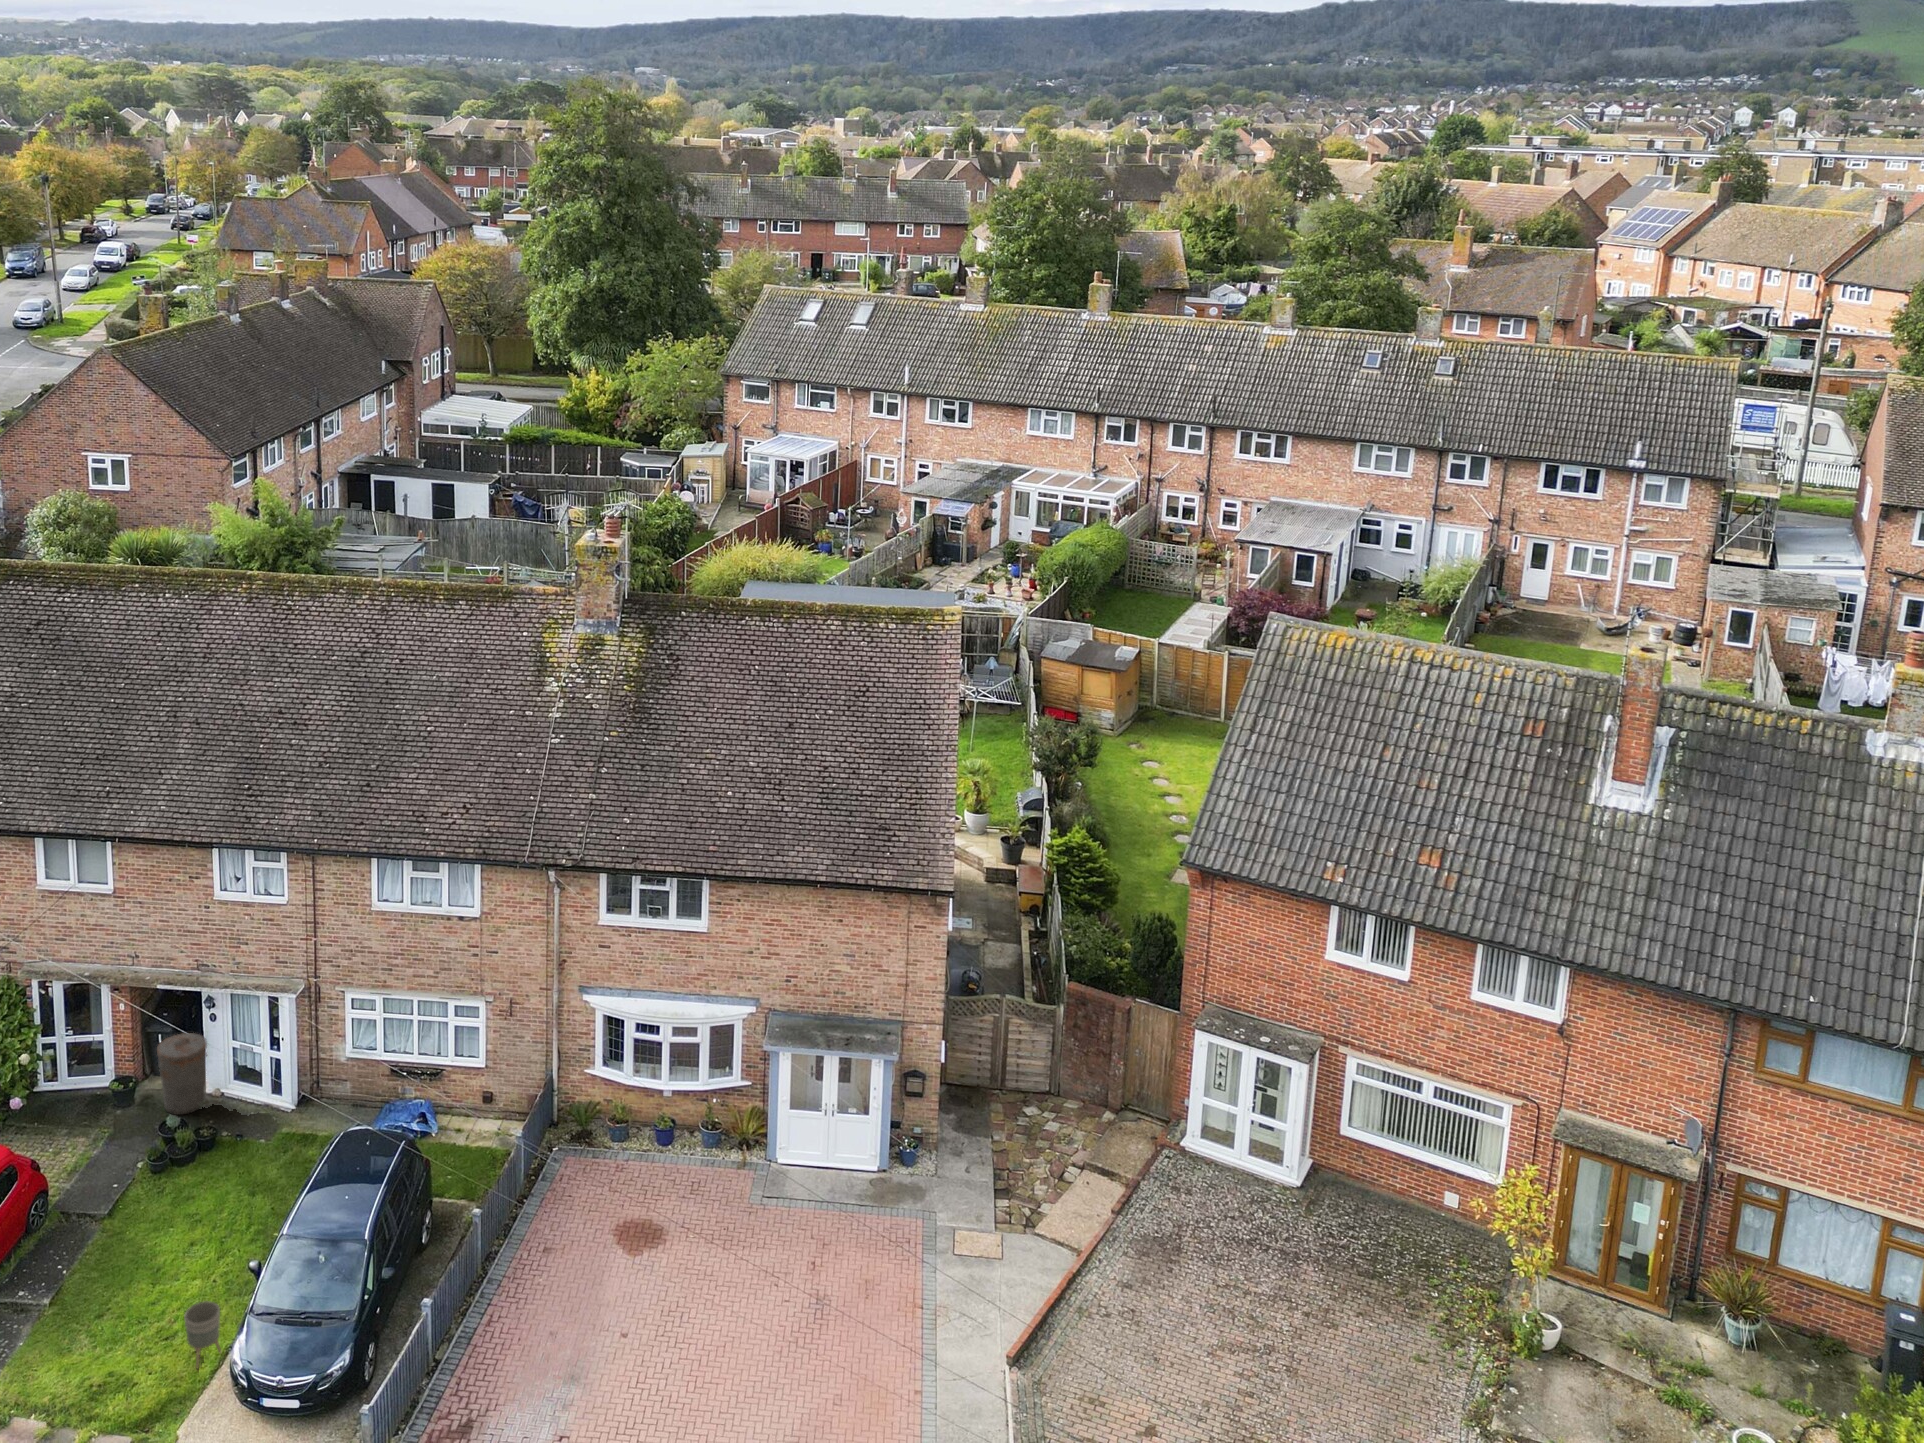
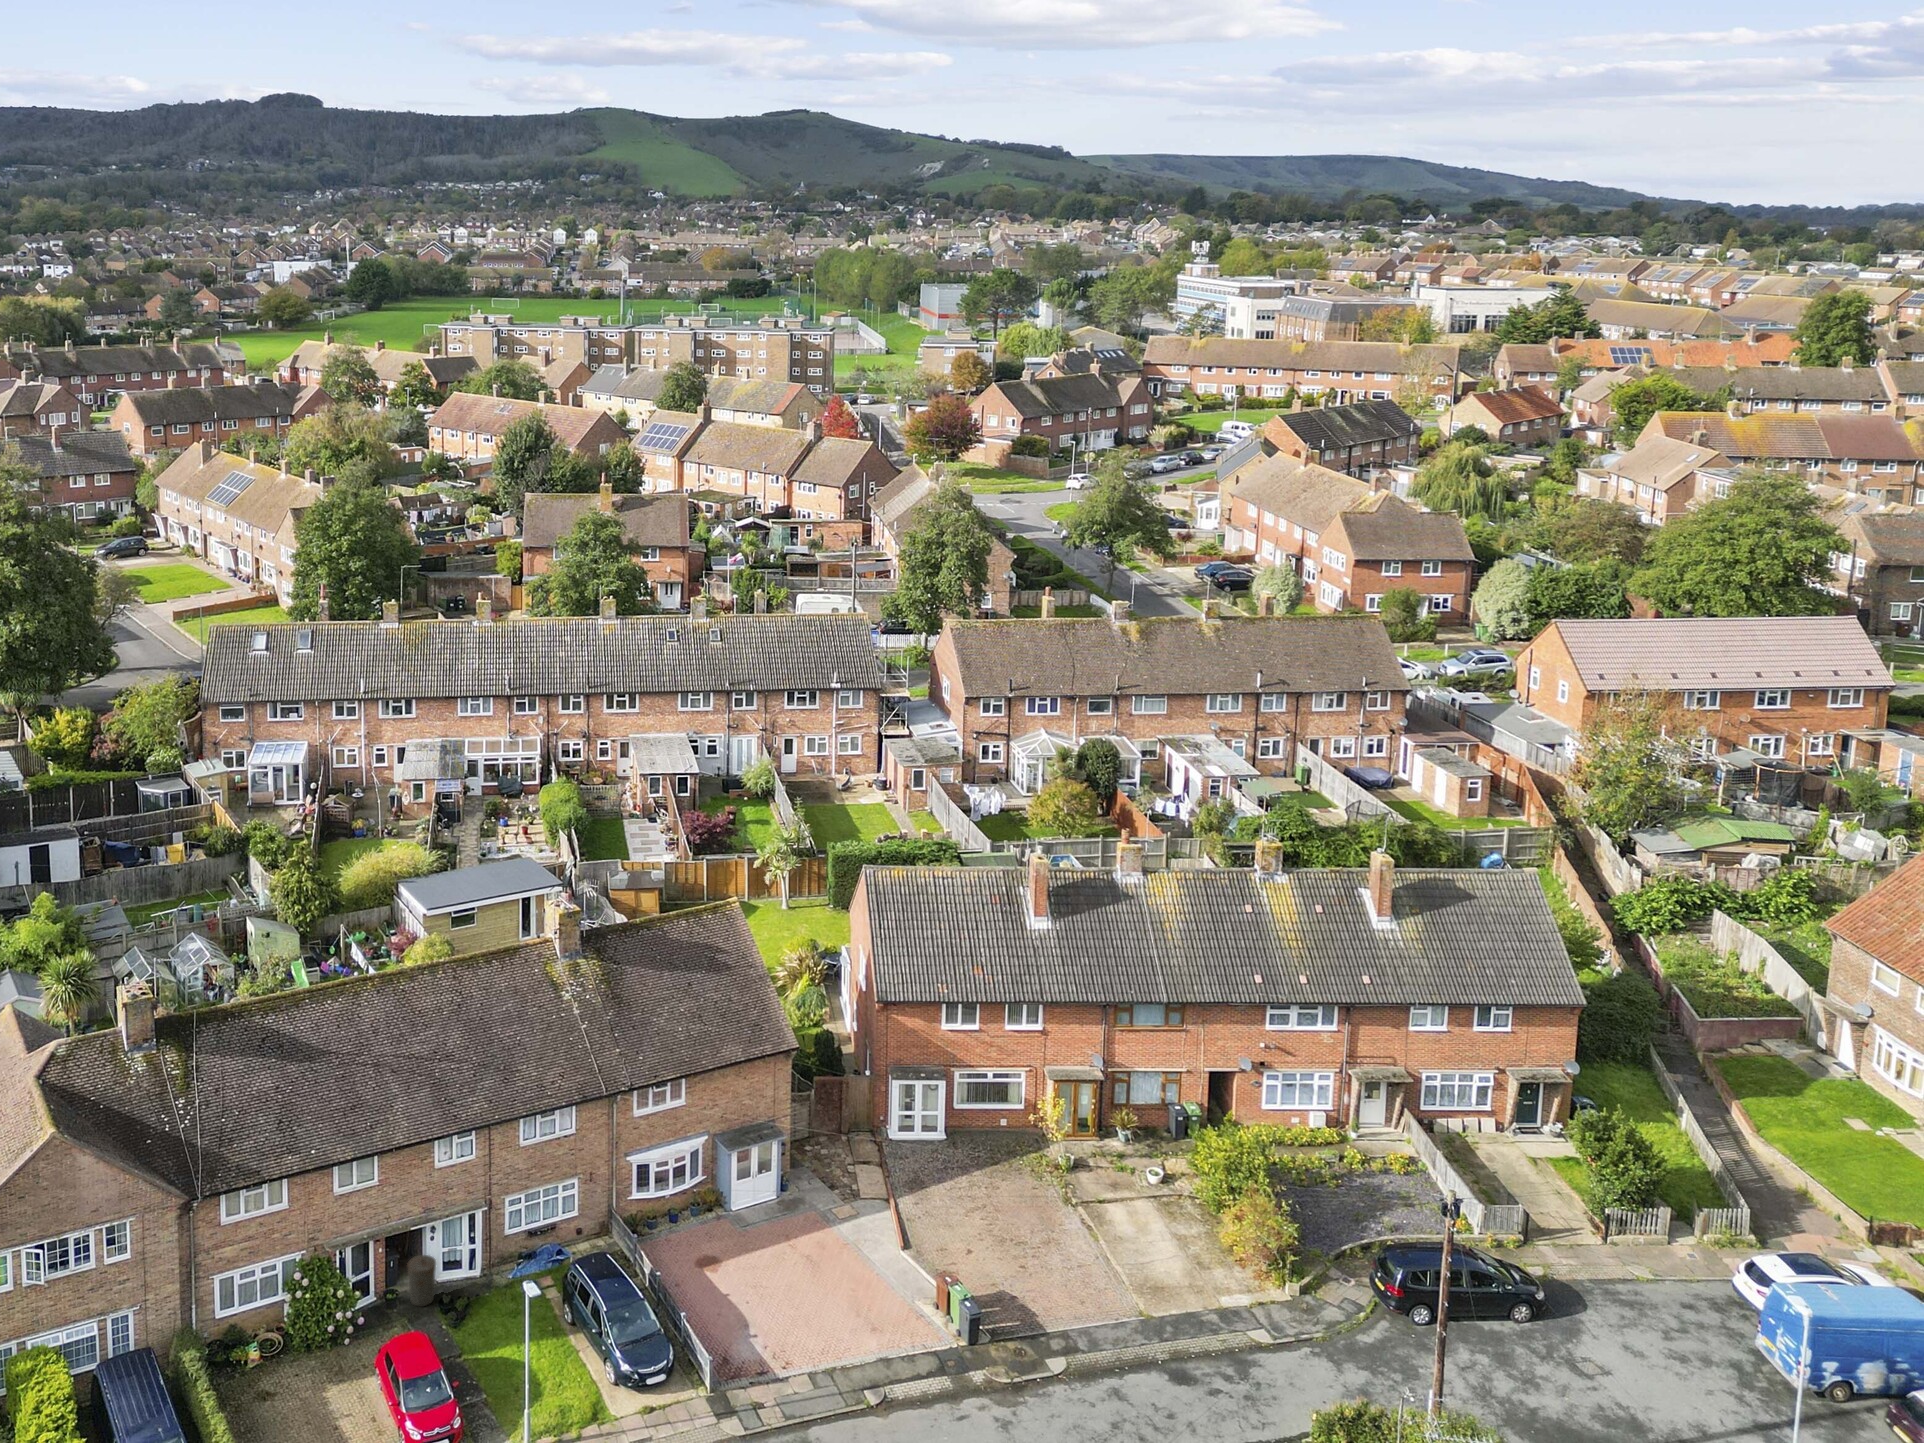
planter: present [184,1301,221,1368] -> none [596,1358,614,1393]

